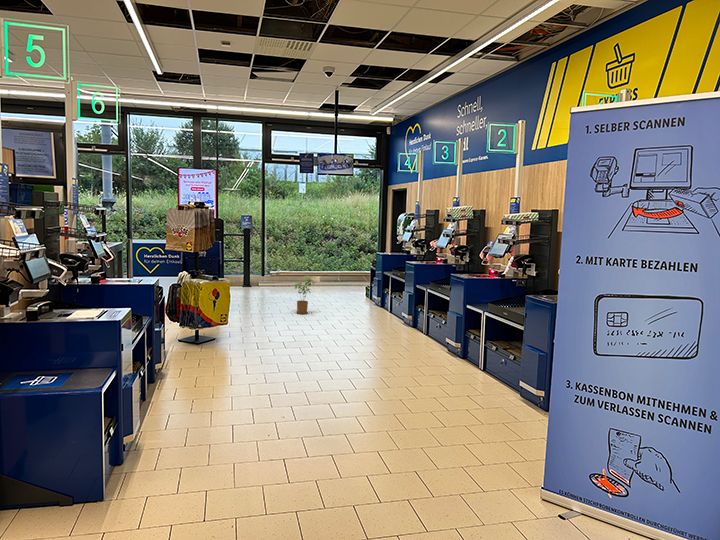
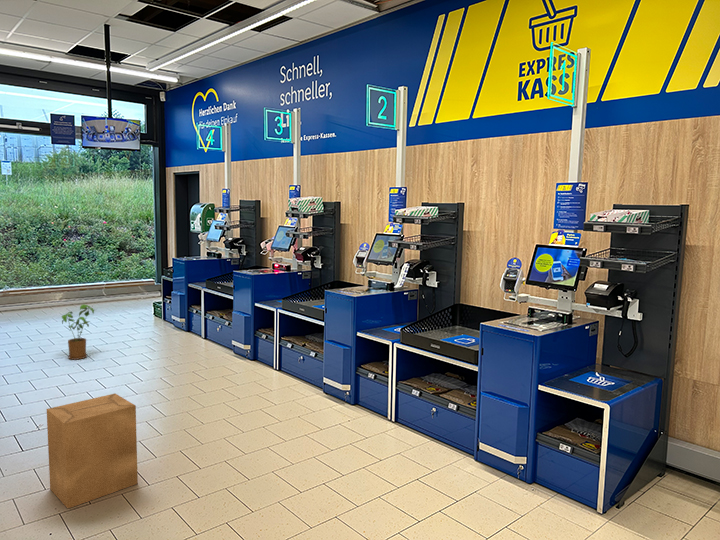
cardboard box: none [260,316,303,369] -> present [47,393,138,508]

